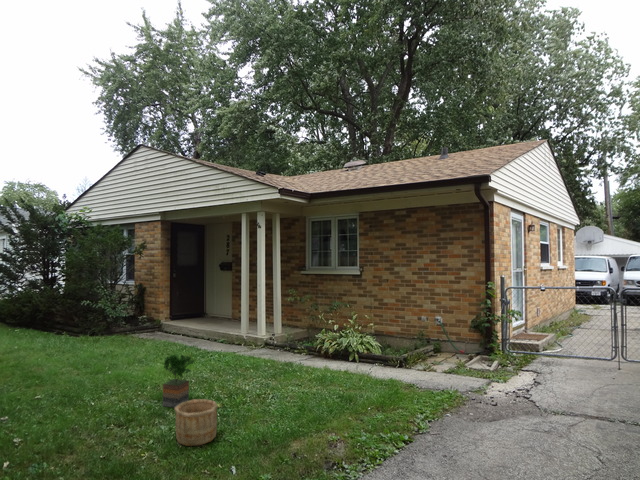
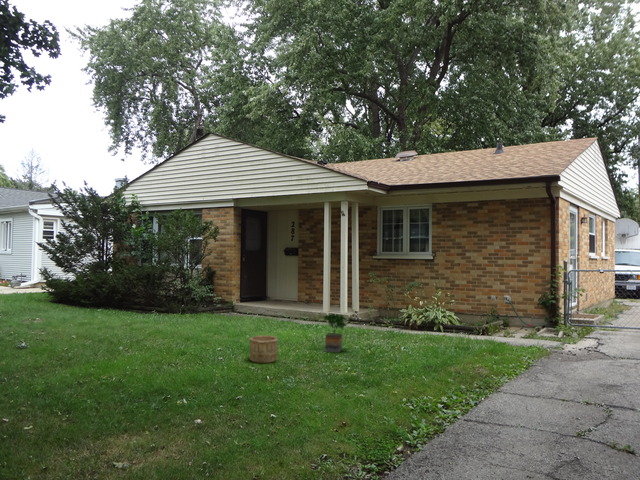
wooden bucket: present [175,399,218,446] -> present [249,335,278,363]

